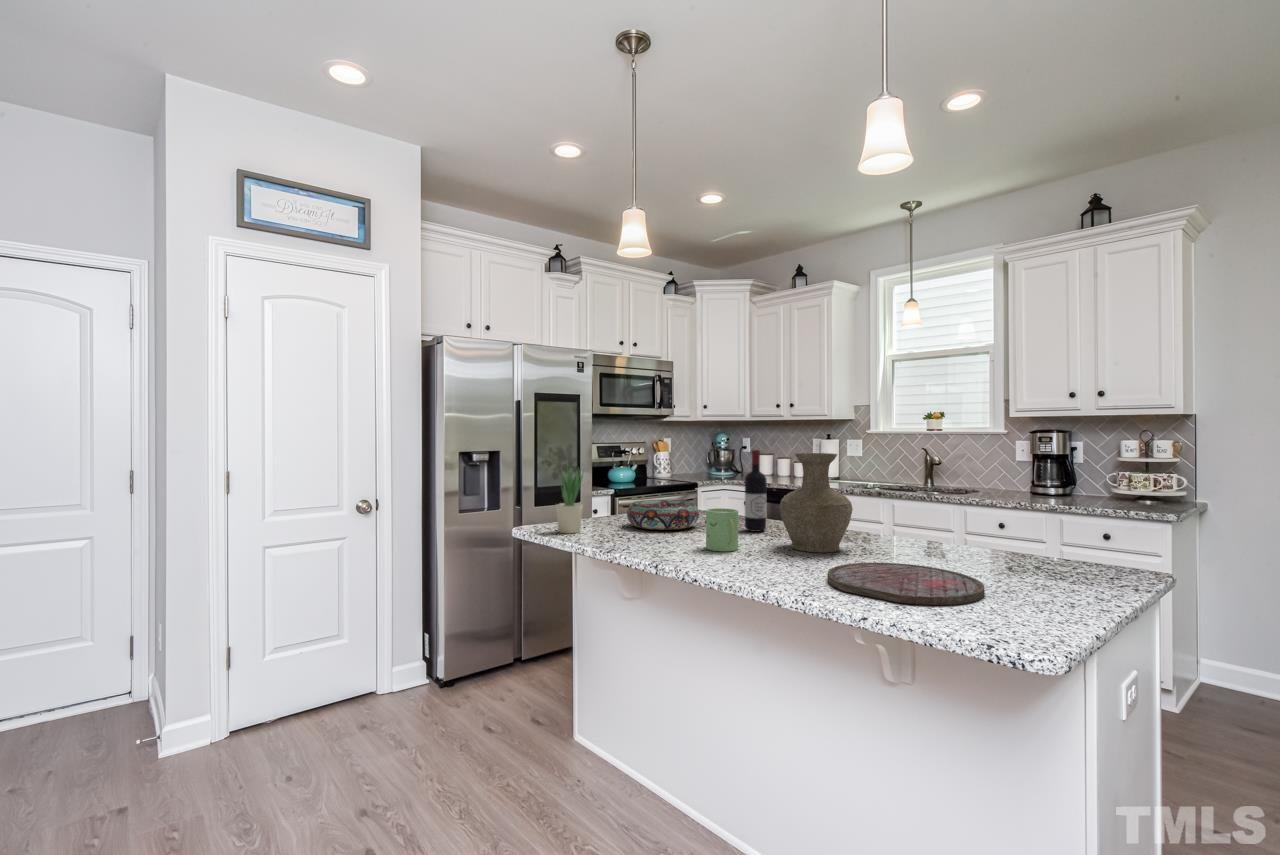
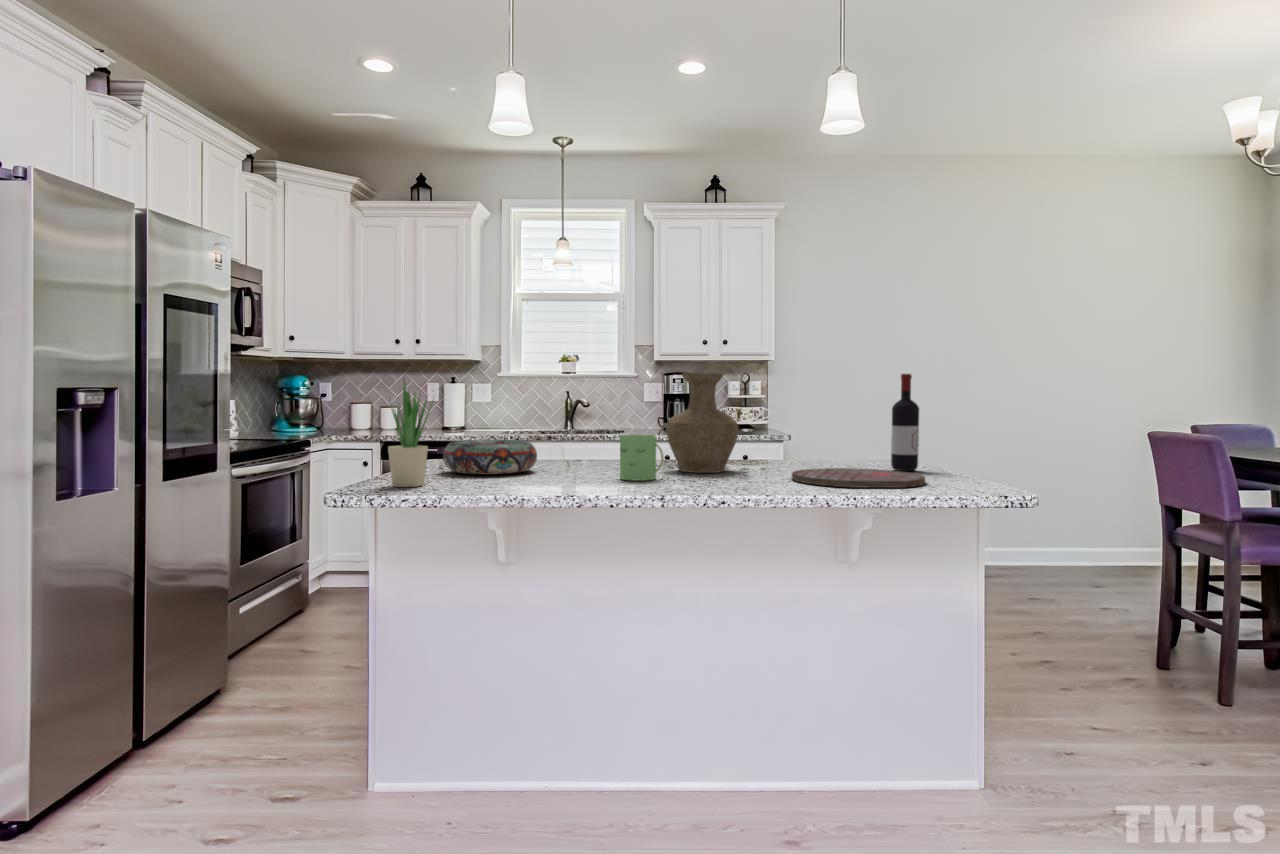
wine bottle: present [745,450,767,532] -> present [891,374,919,471]

